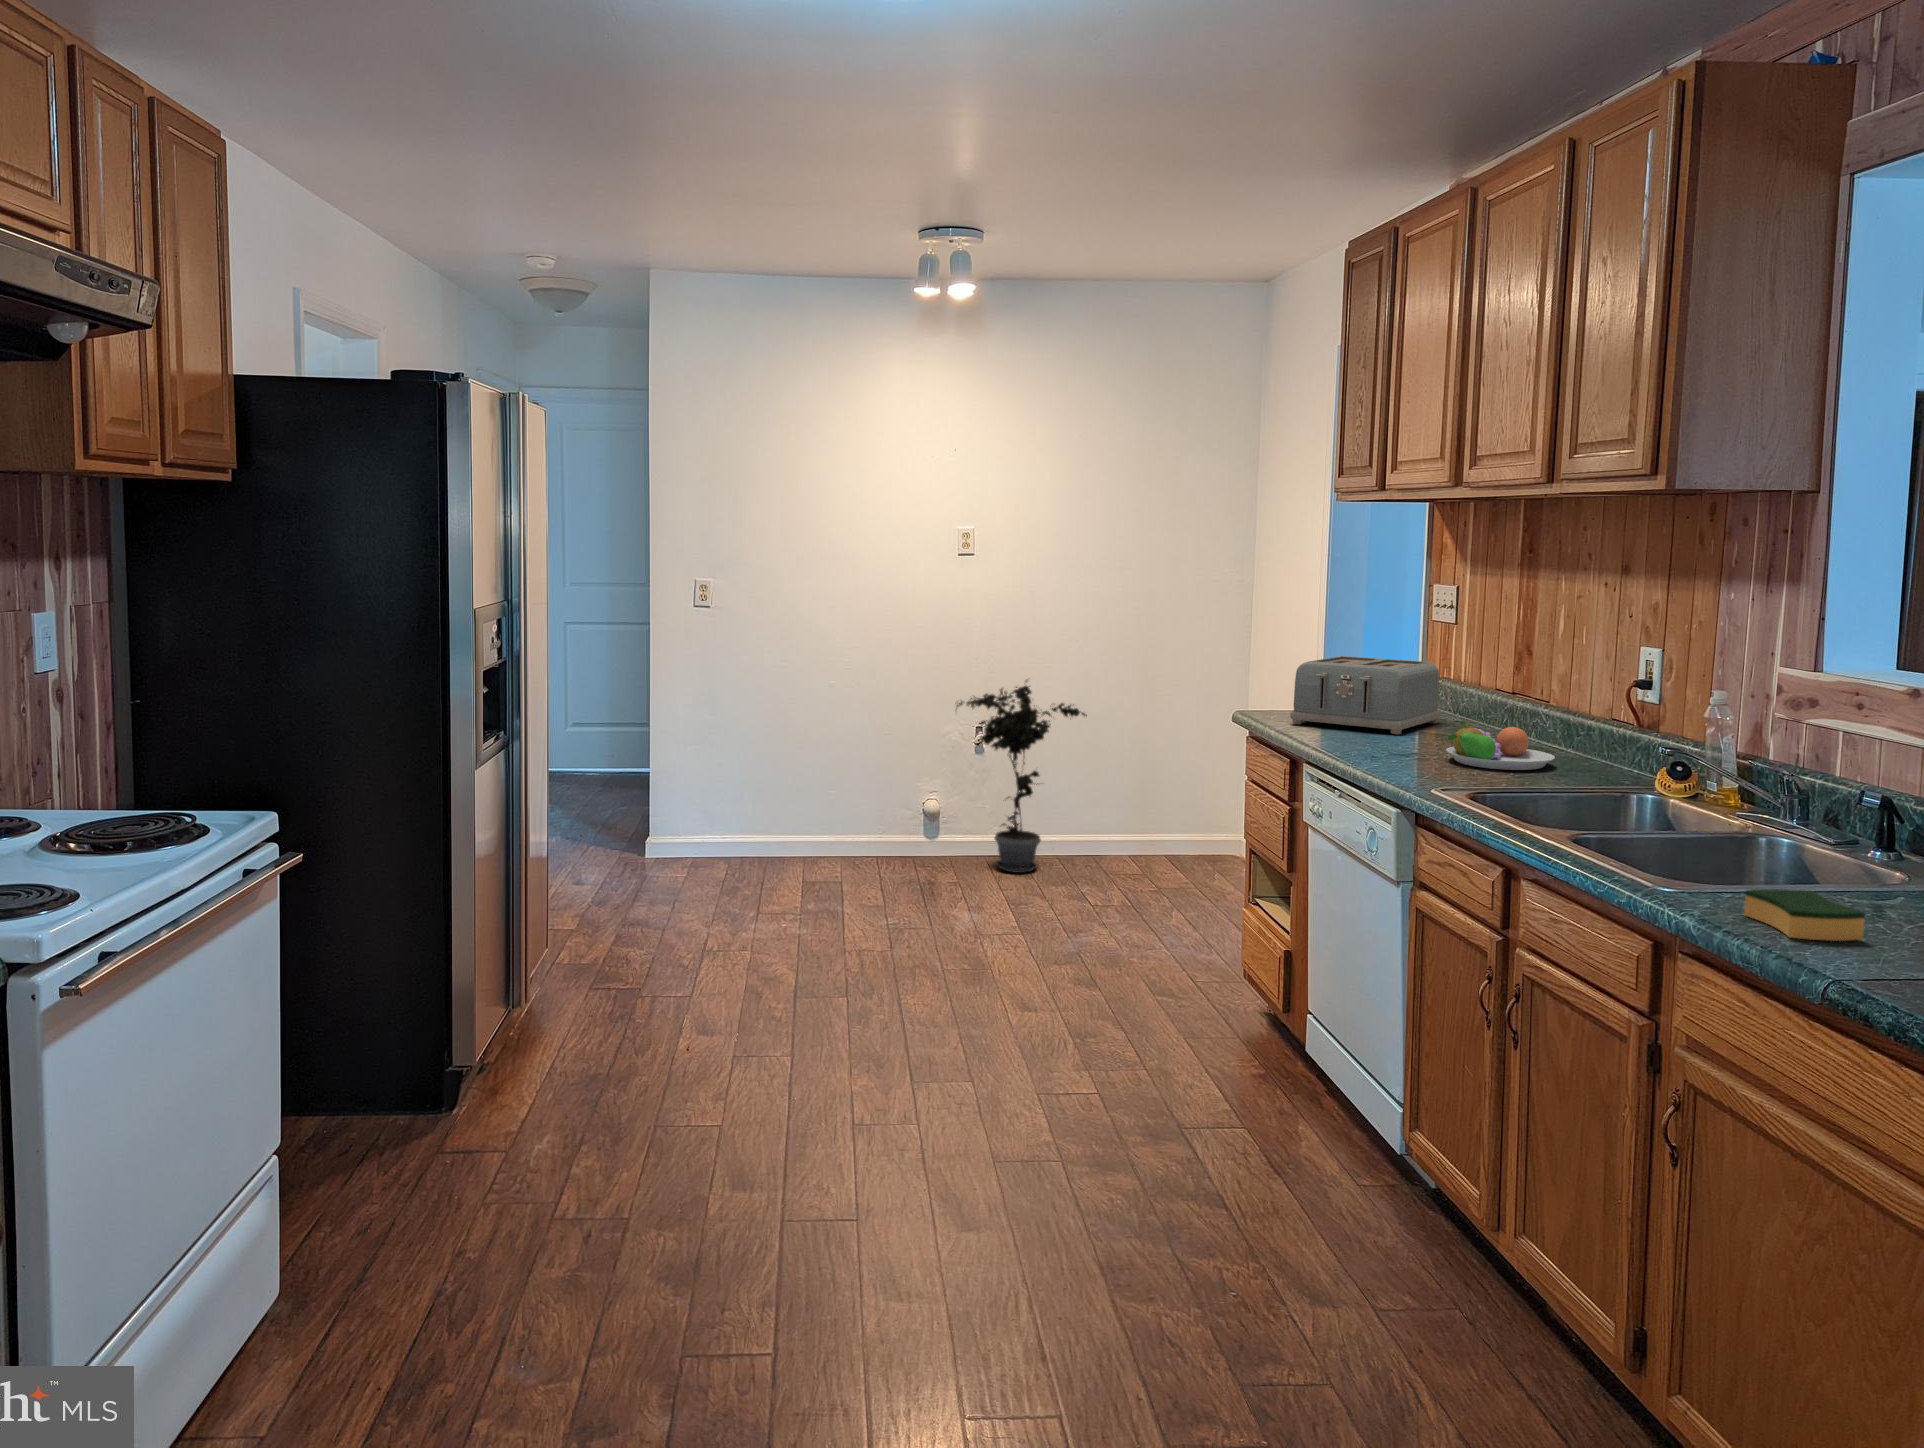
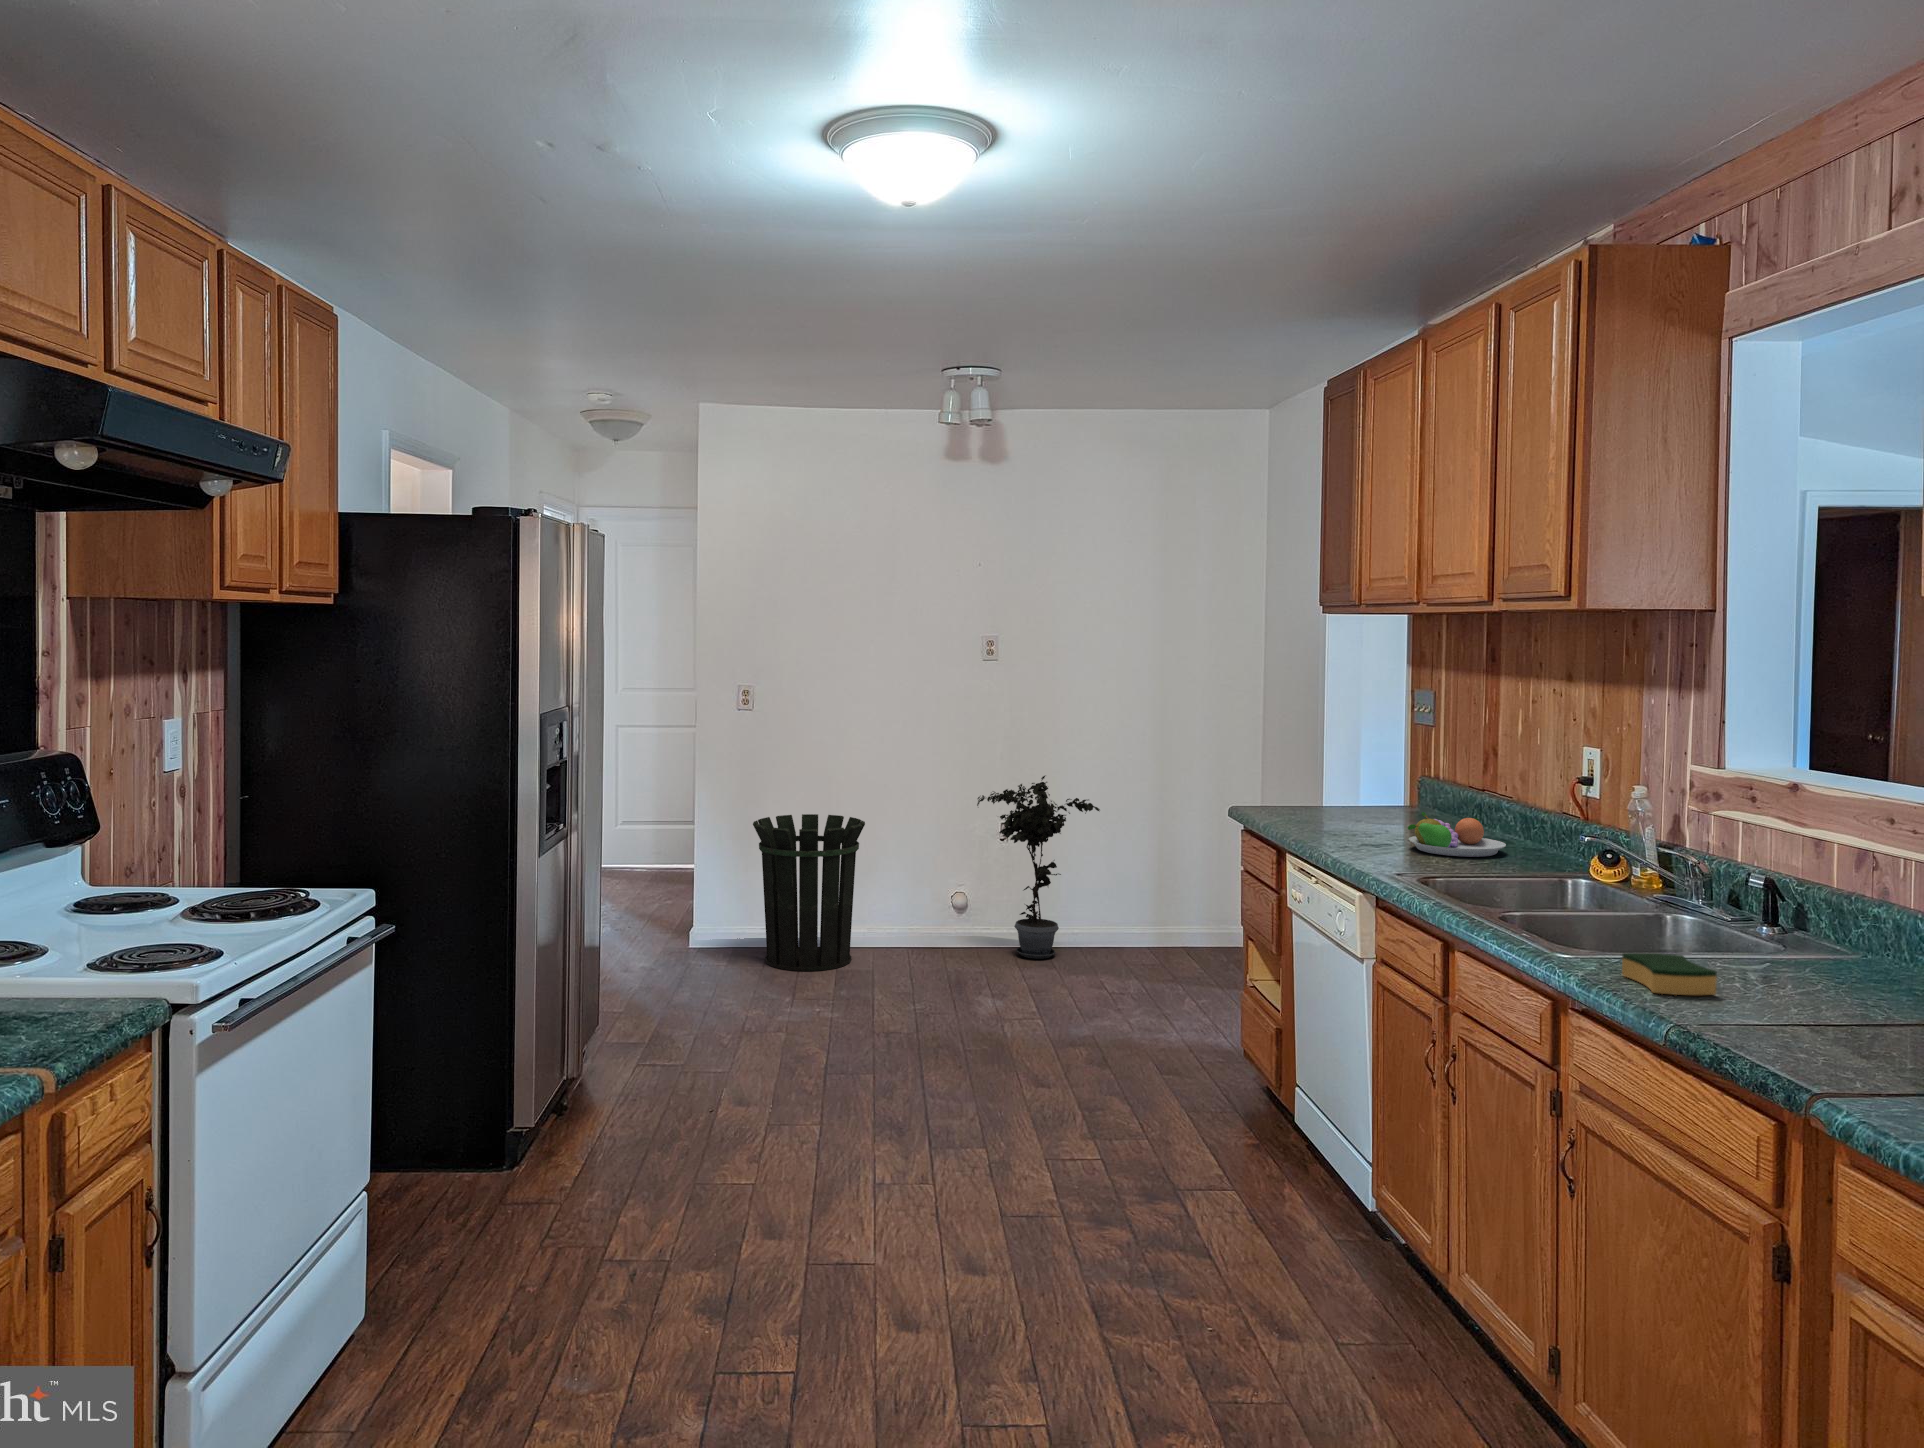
toaster: present [1290,656,1440,734] -> none [1275,754,1415,826]
waste bin: none [714,720,835,887] -> present [753,814,865,971]

